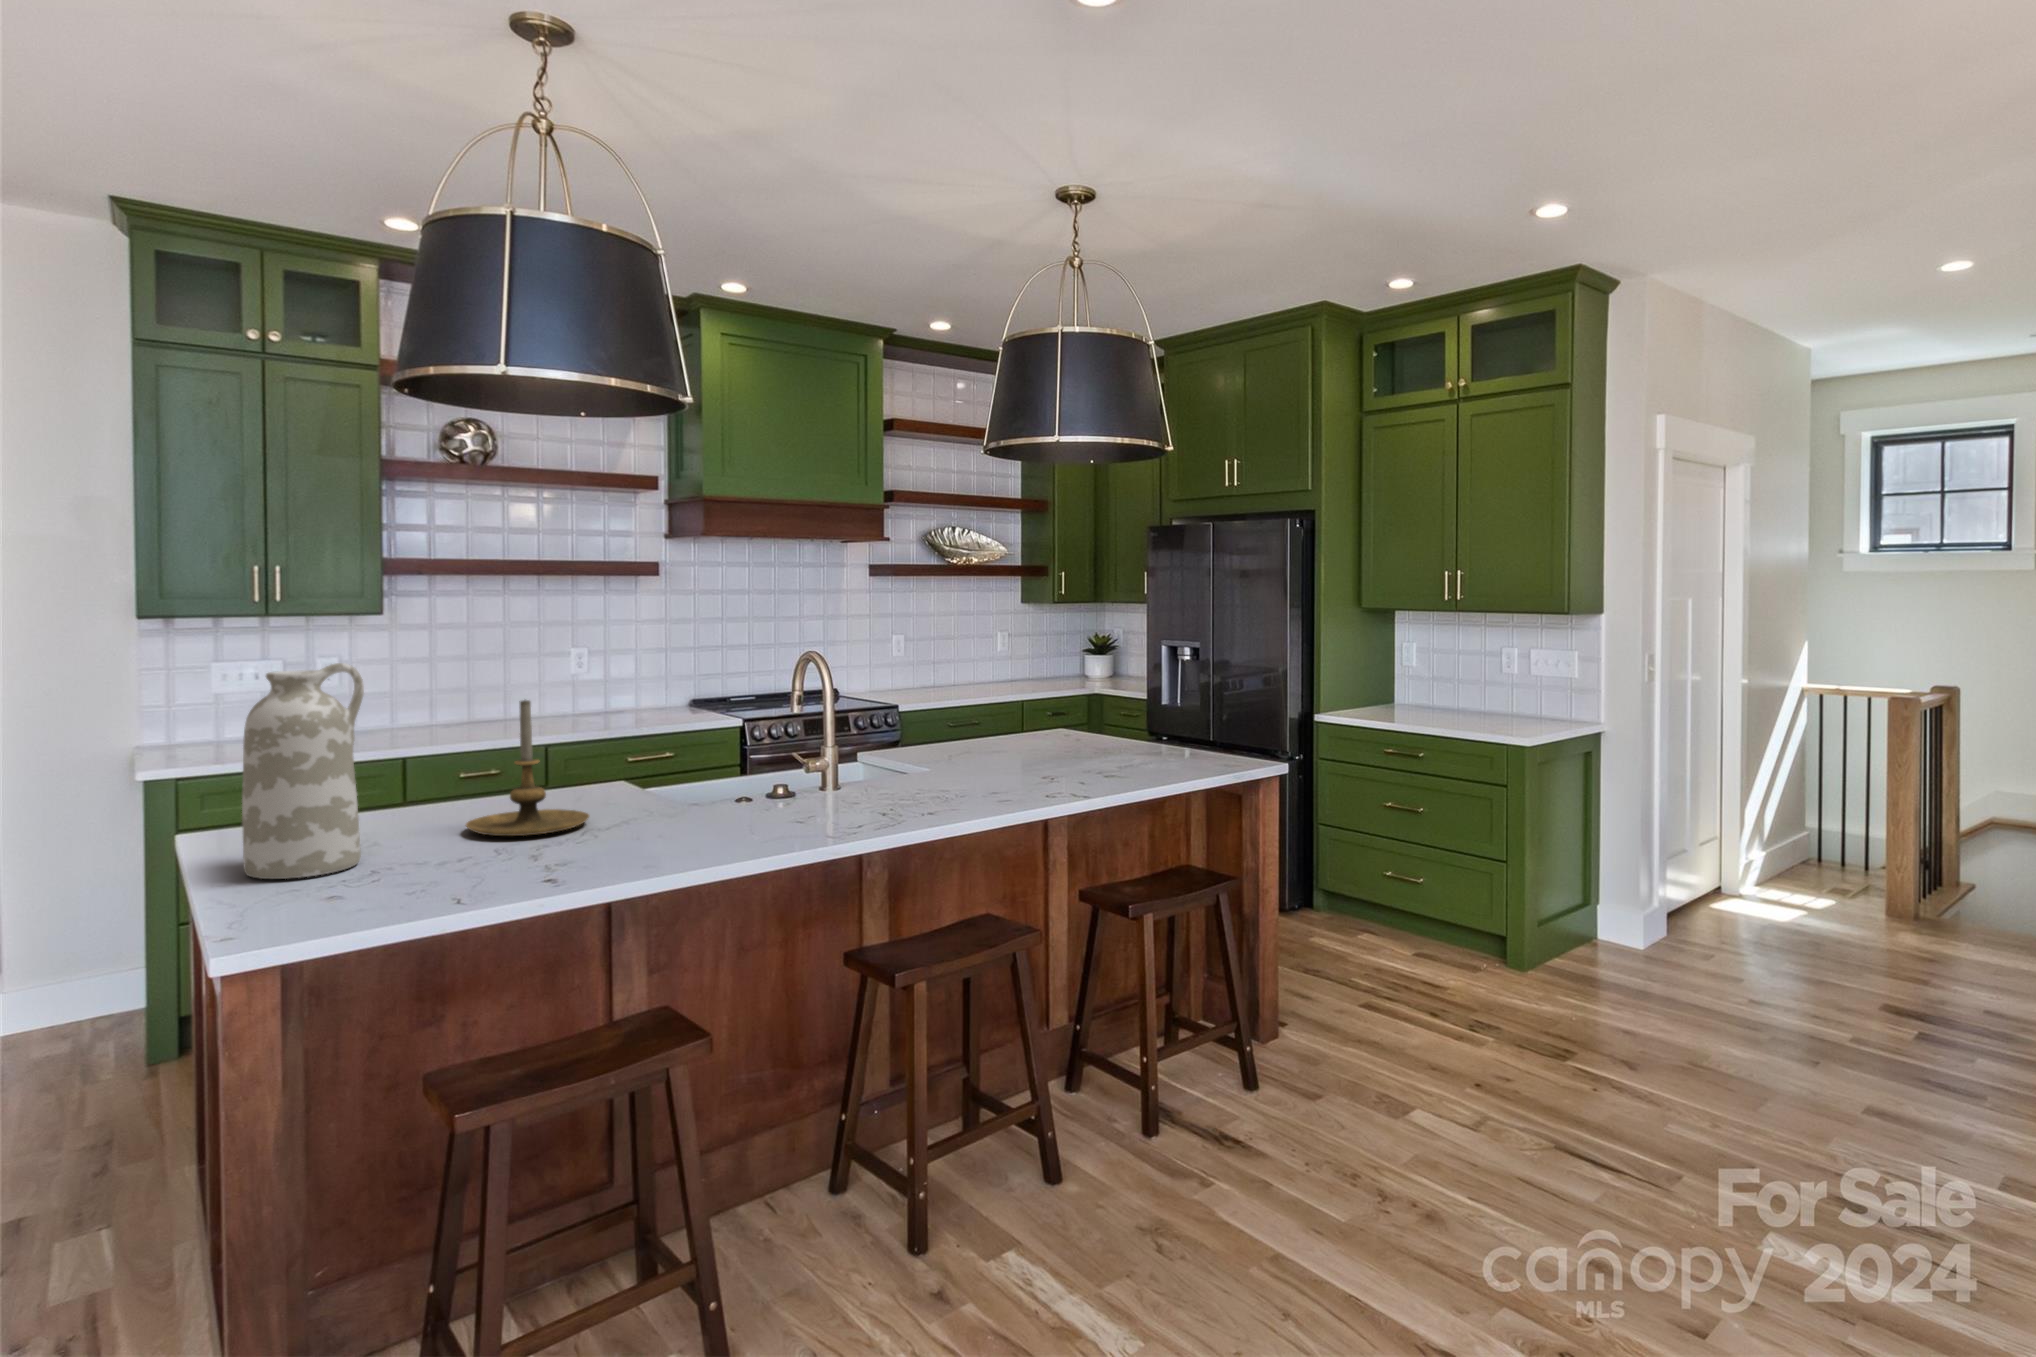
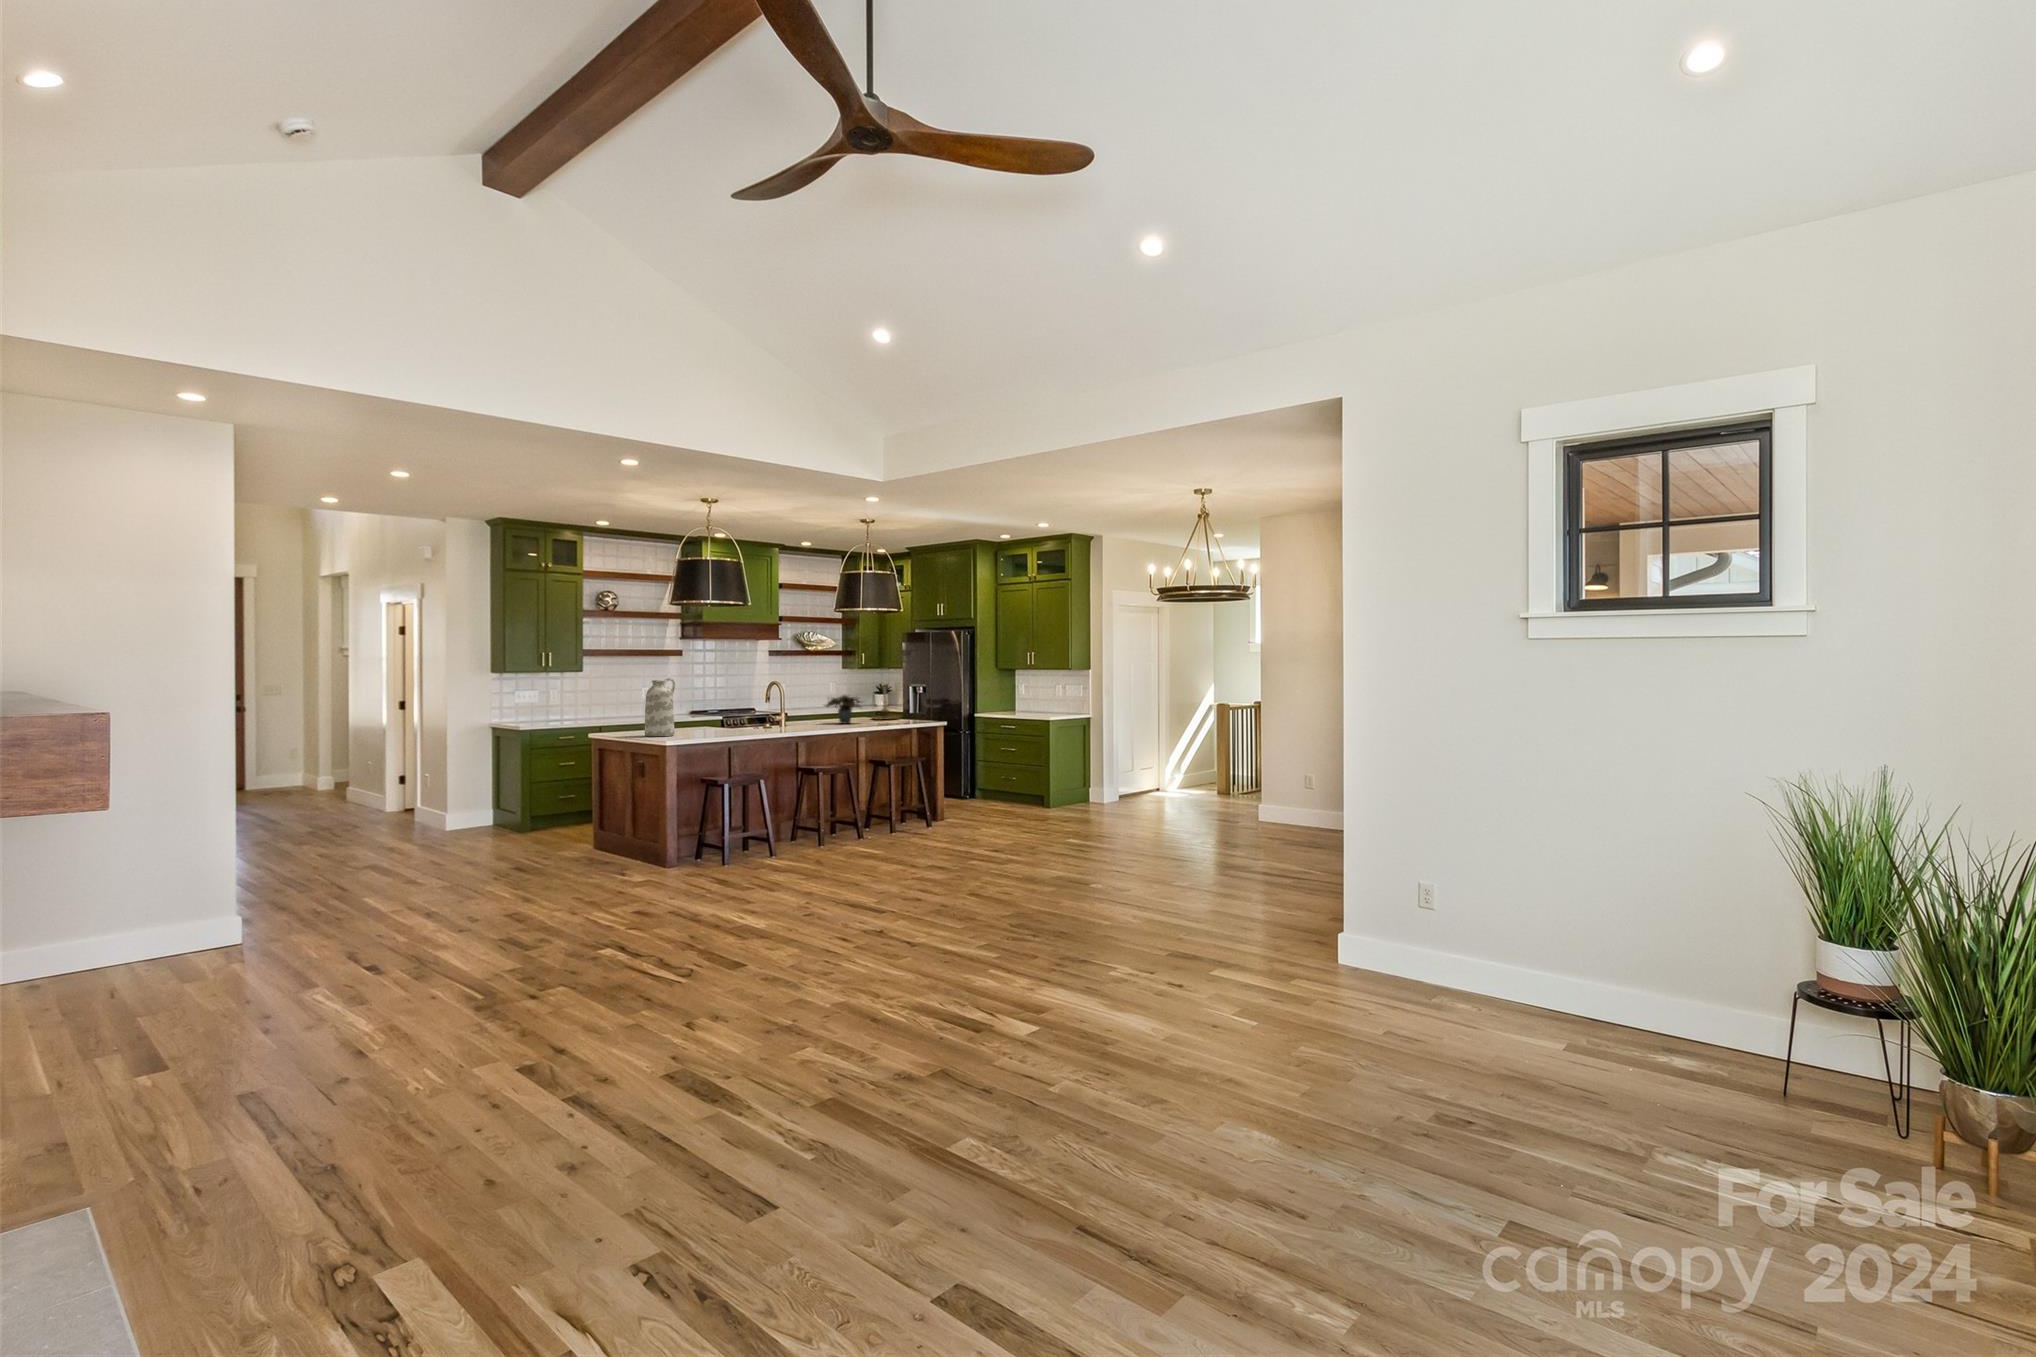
potted plant: none [919,696,1048,783] -> present [825,695,860,724]
candle holder: present [466,700,589,836] -> present [872,686,898,719]

